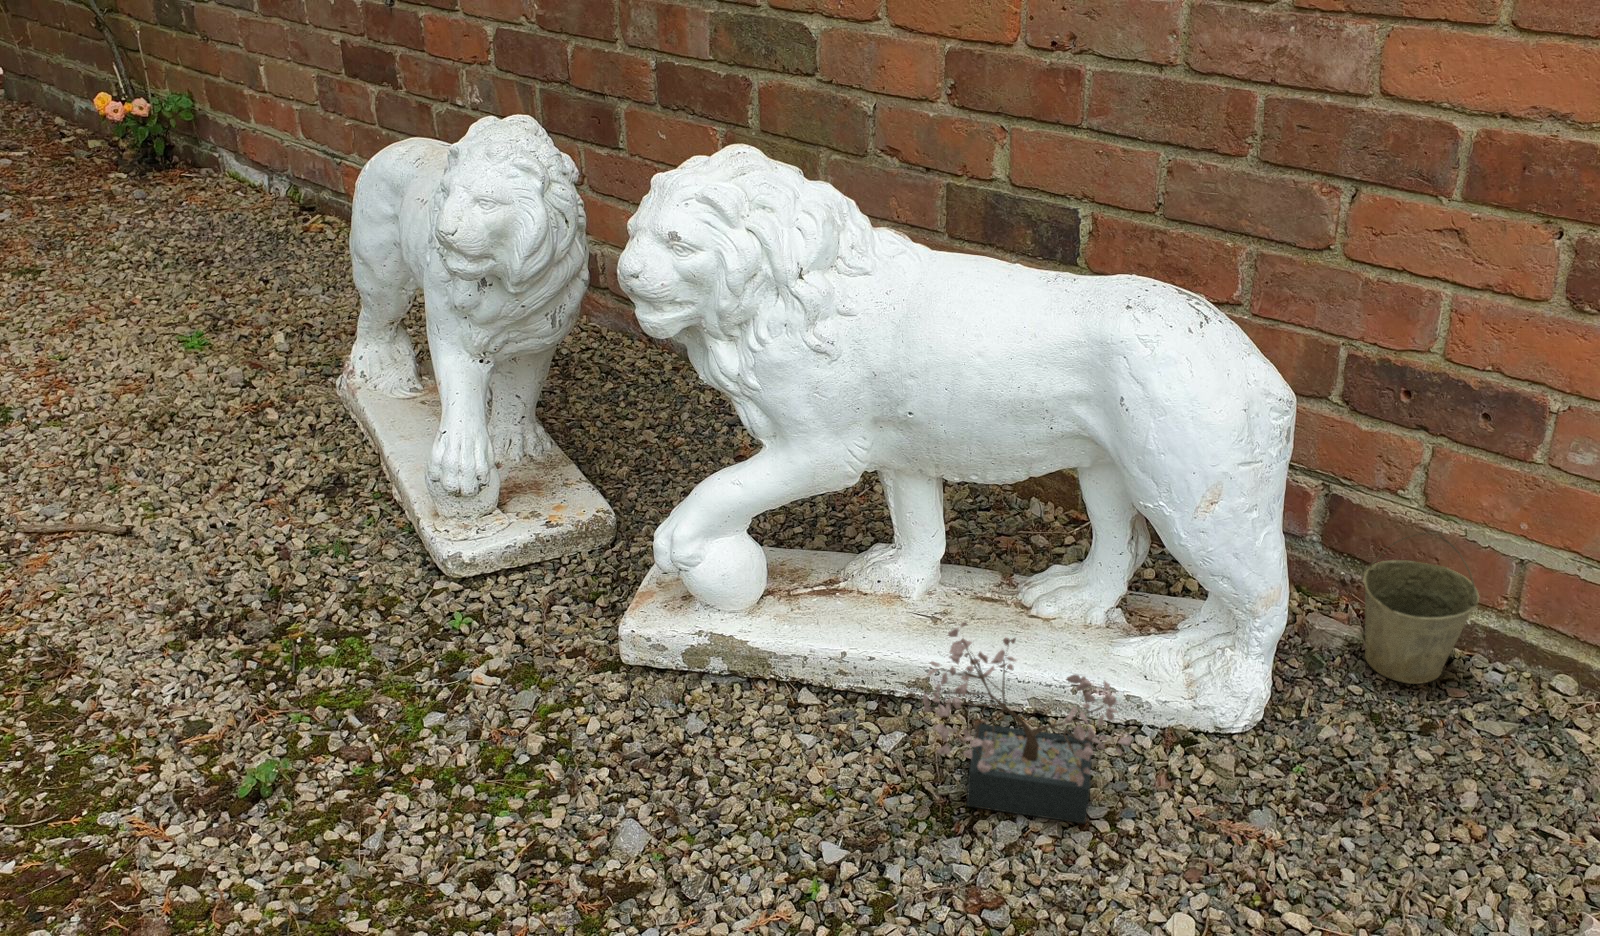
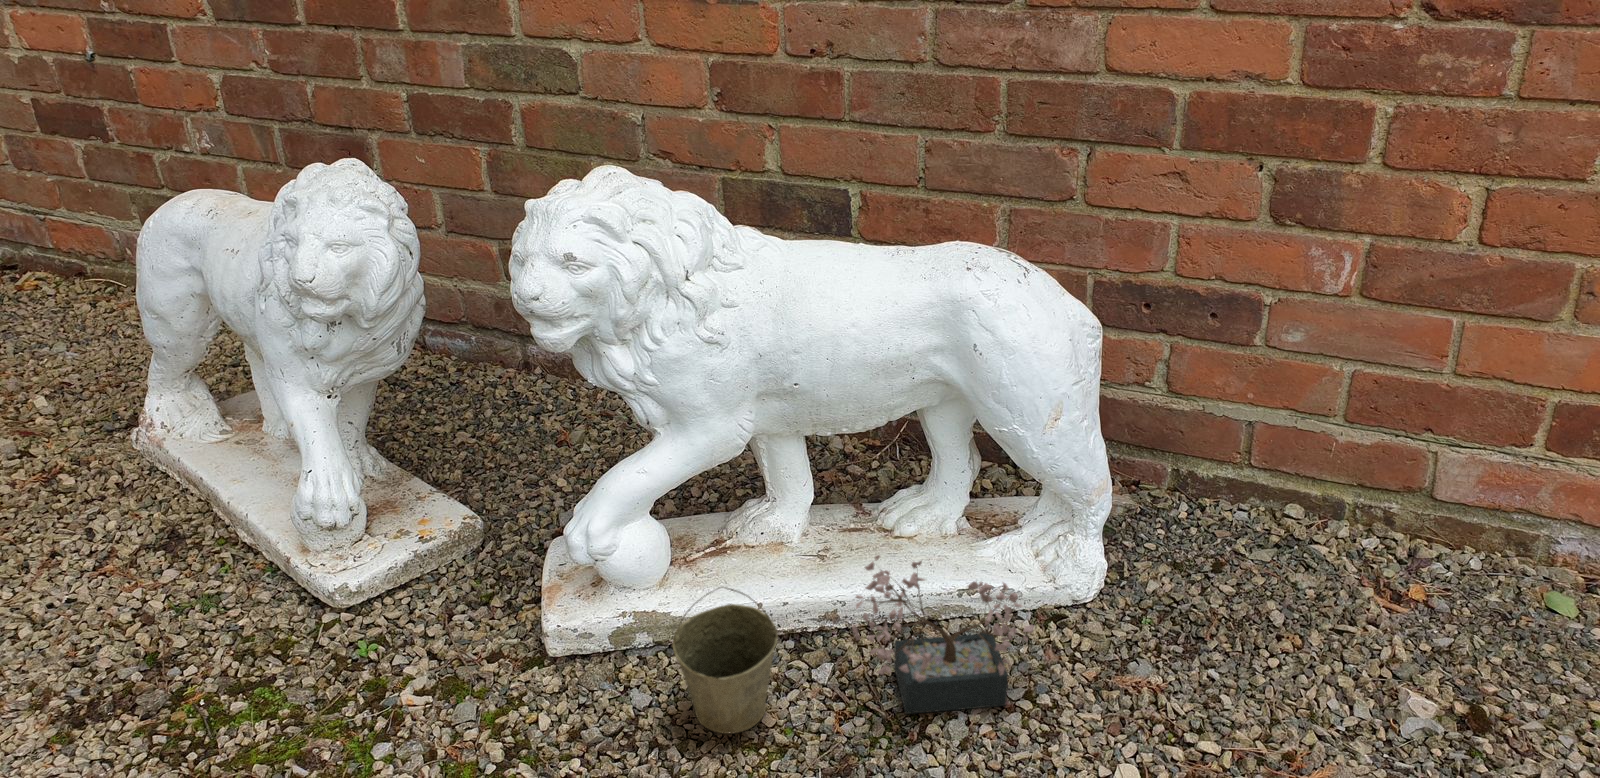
bucket: present [1363,532,1479,684] -> present [672,587,778,734]

